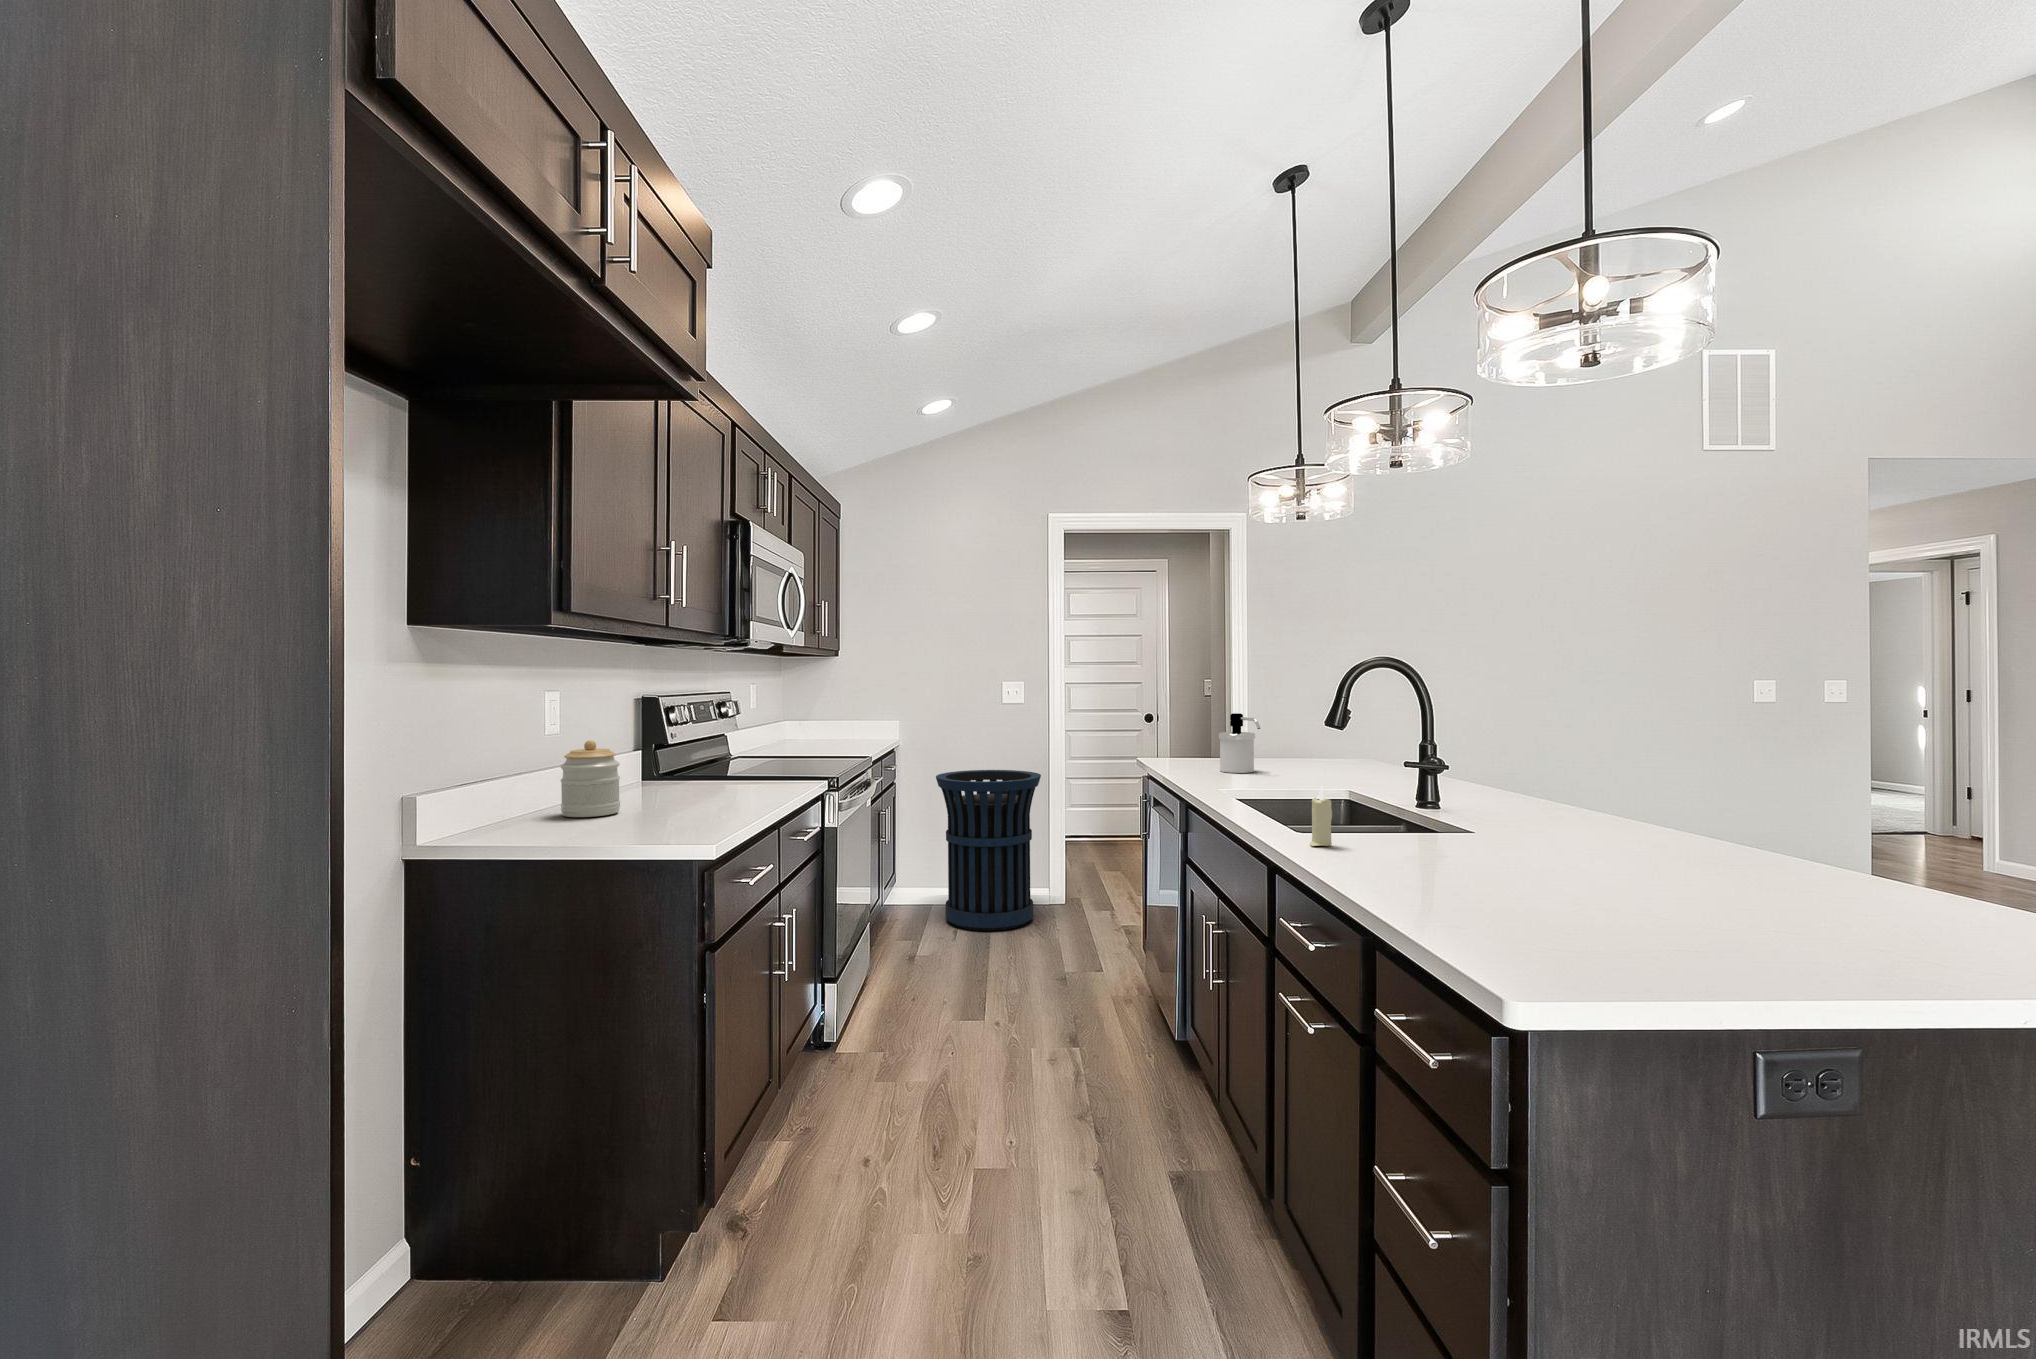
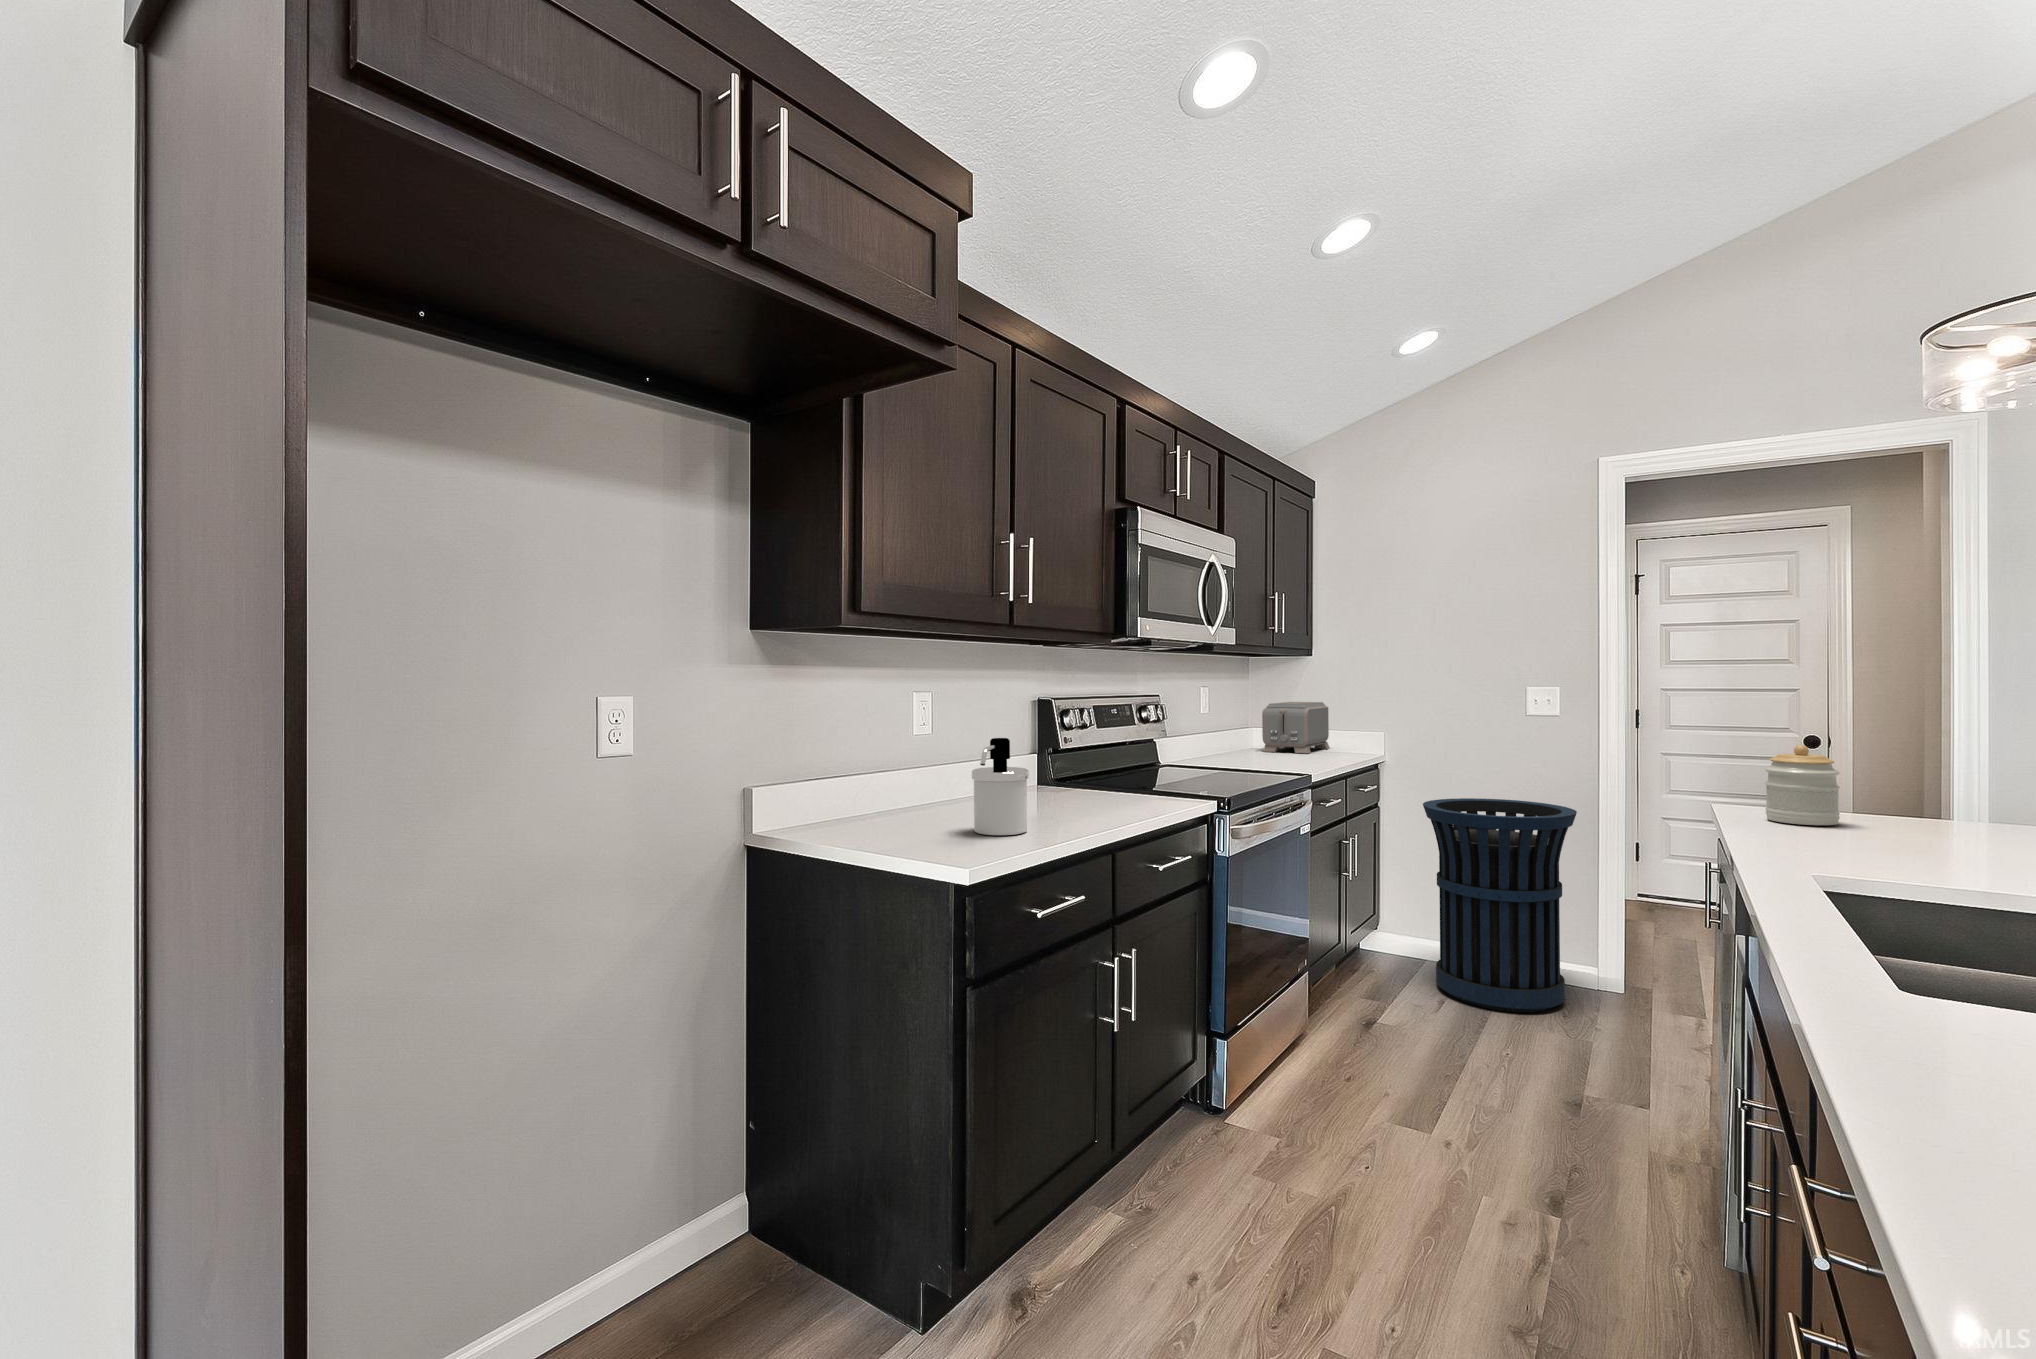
toaster: none [803,697,854,741] -> present [1262,702,1330,753]
soap dispenser: present [1219,713,1260,773] -> present [972,738,1029,835]
jar: present [560,740,620,817] -> present [1765,745,1840,825]
candle: present [1310,785,1332,846] -> none [1889,897,1949,1022]

